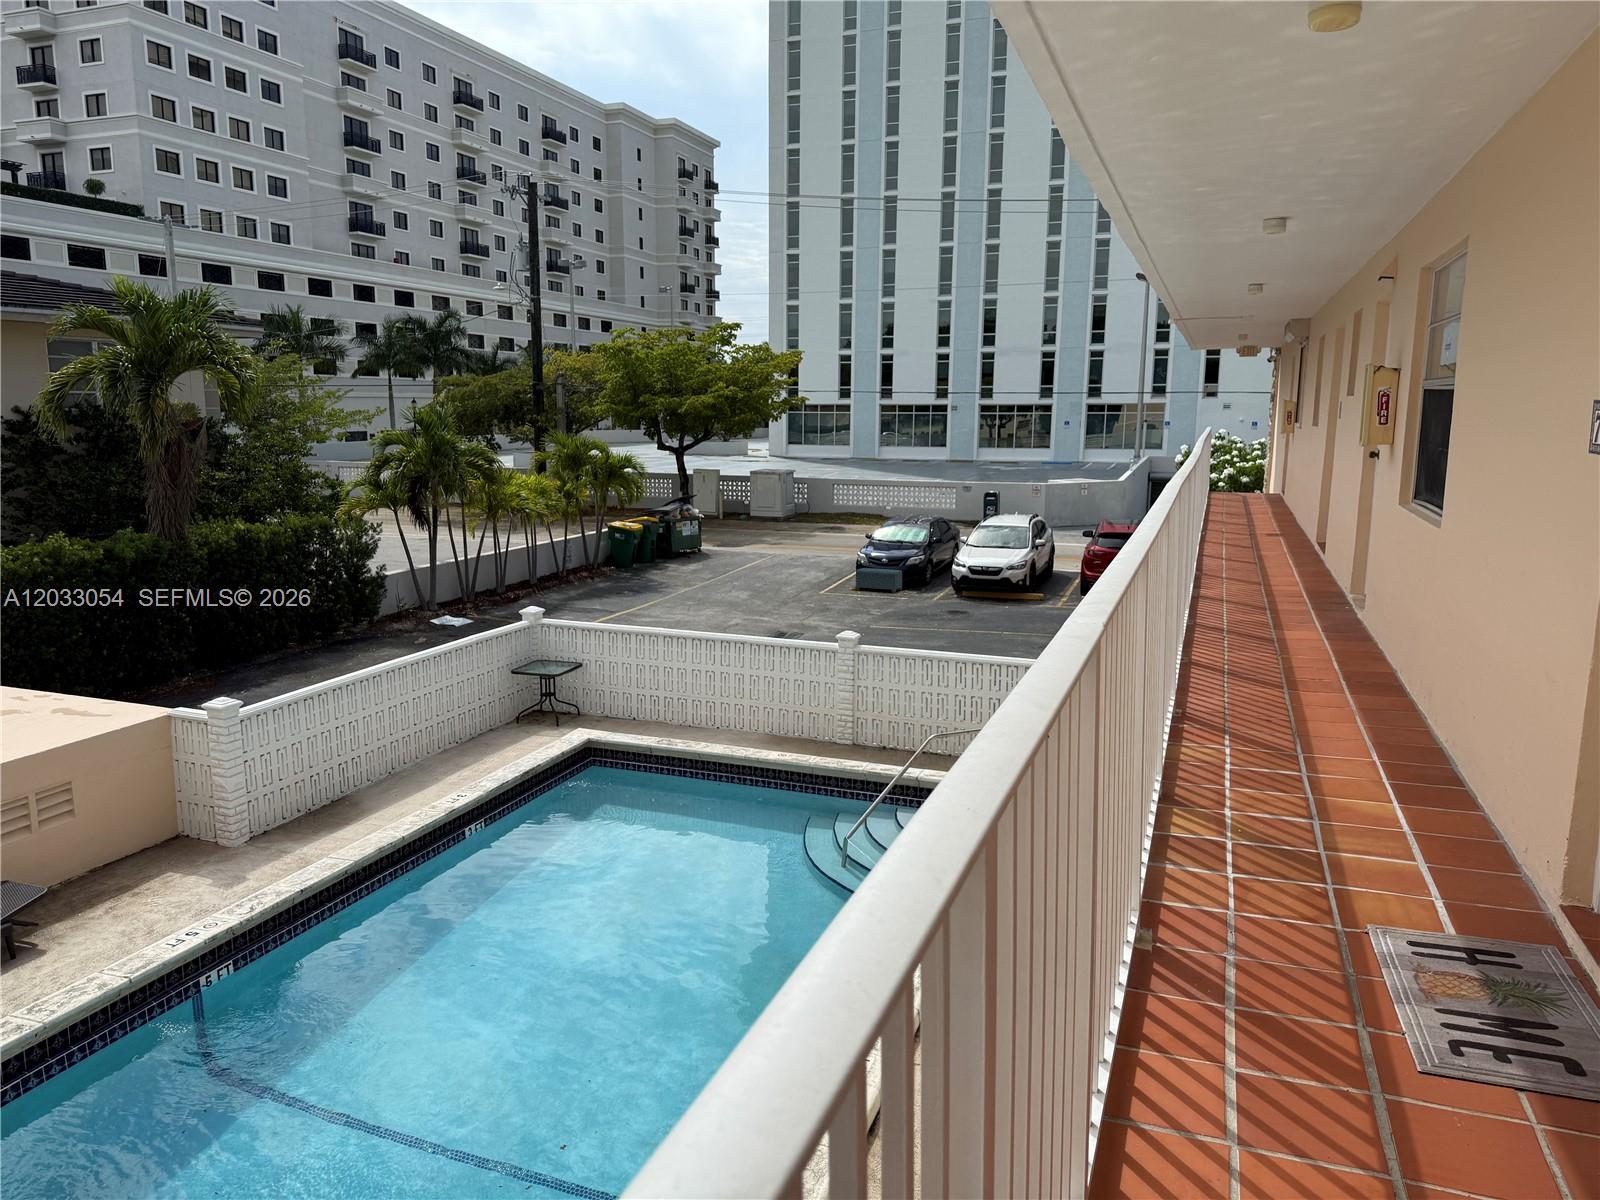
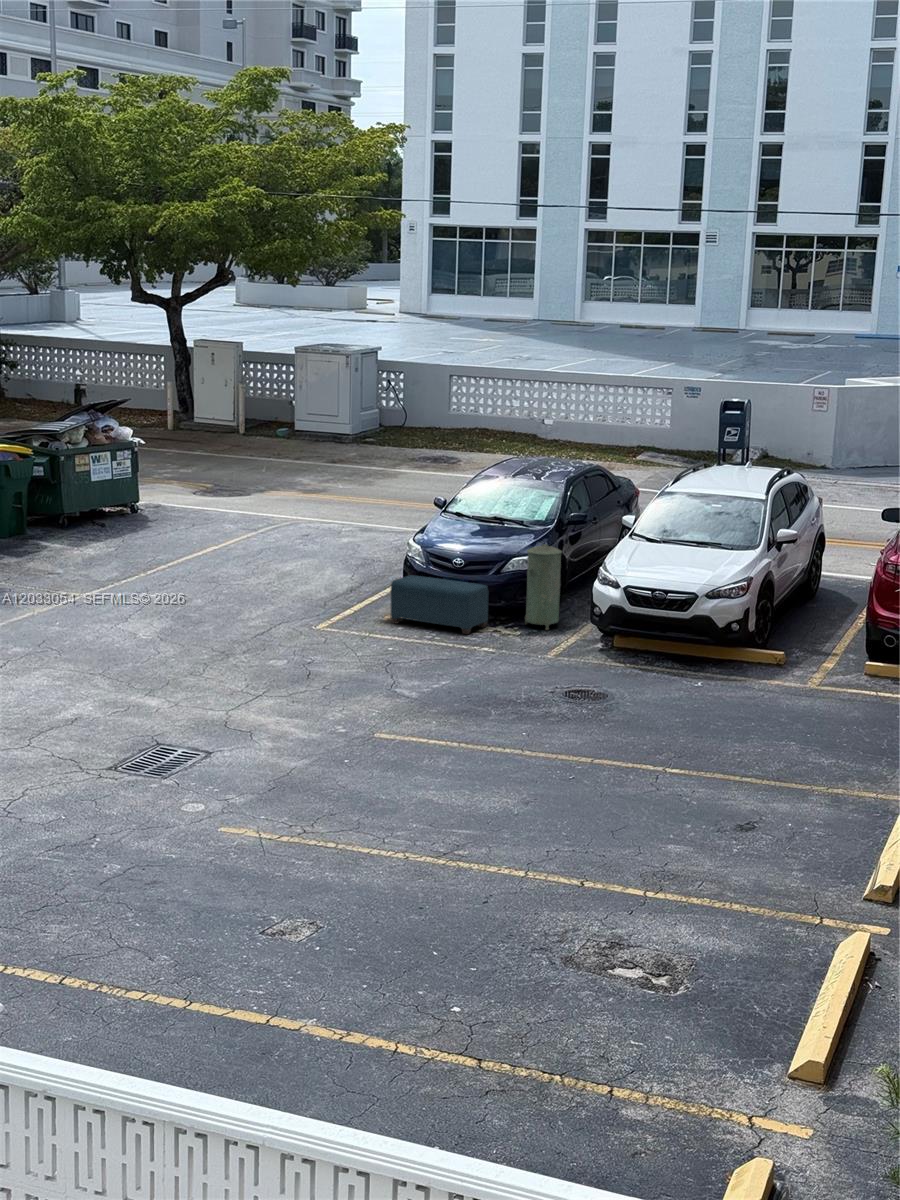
trash can: none [918,551,936,591] -> present [525,544,562,630]

